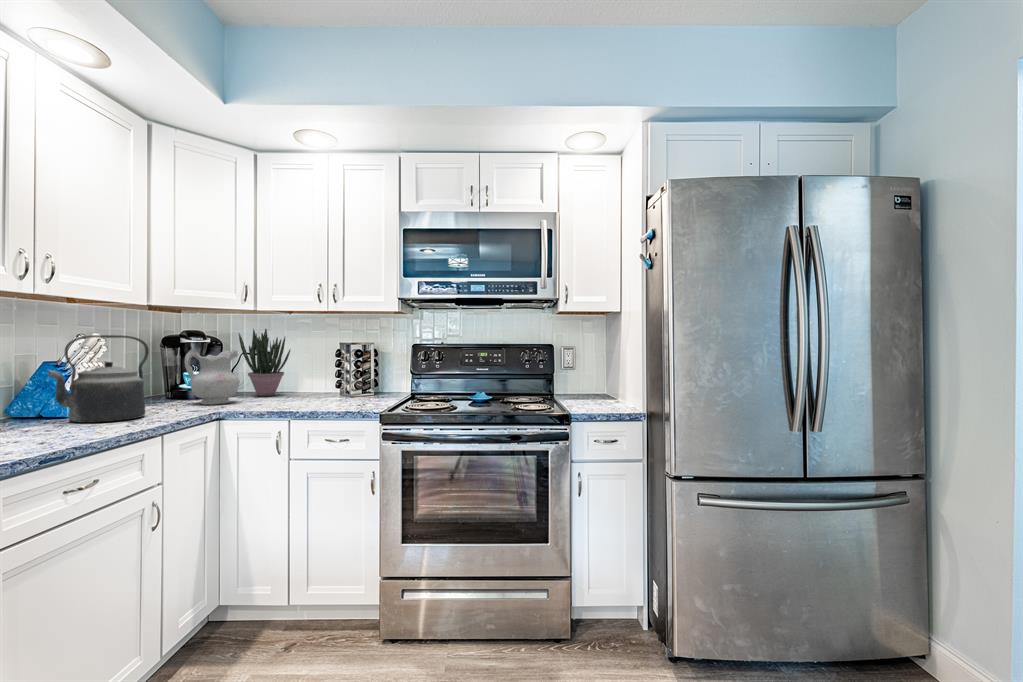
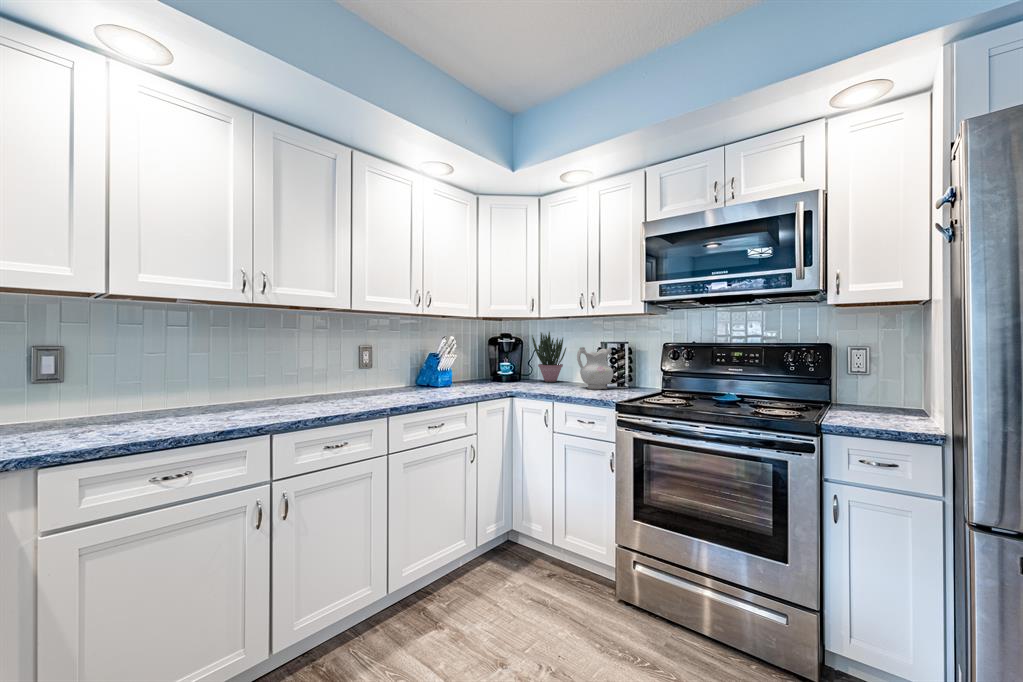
kettle: present [48,335,149,423] -> none [414,338,466,393]
ceramic pitcher: present [185,349,240,405] -> present [577,347,613,389]

